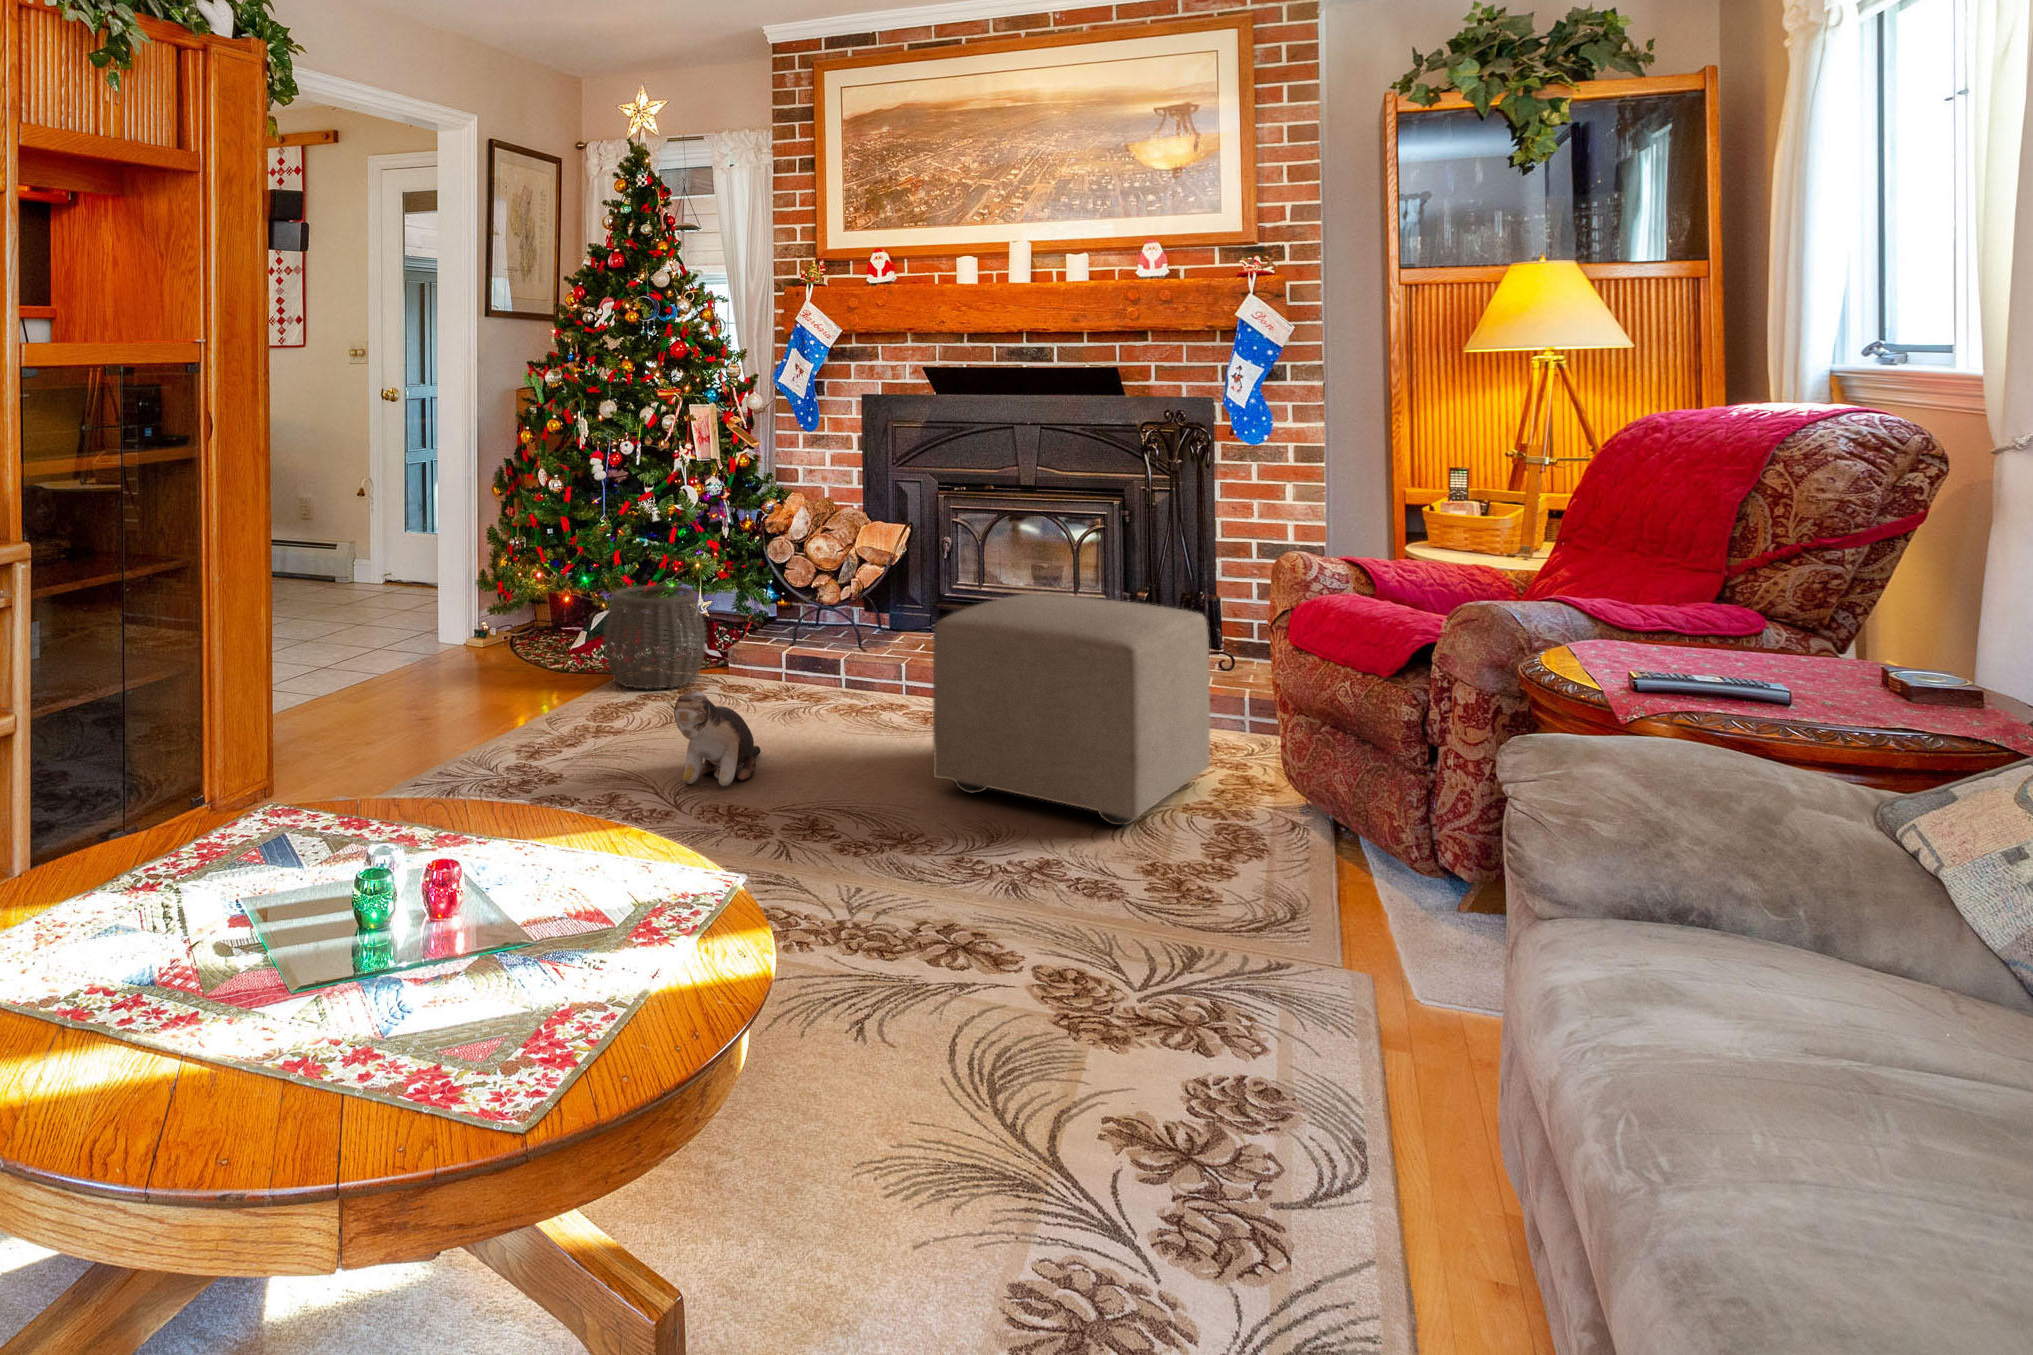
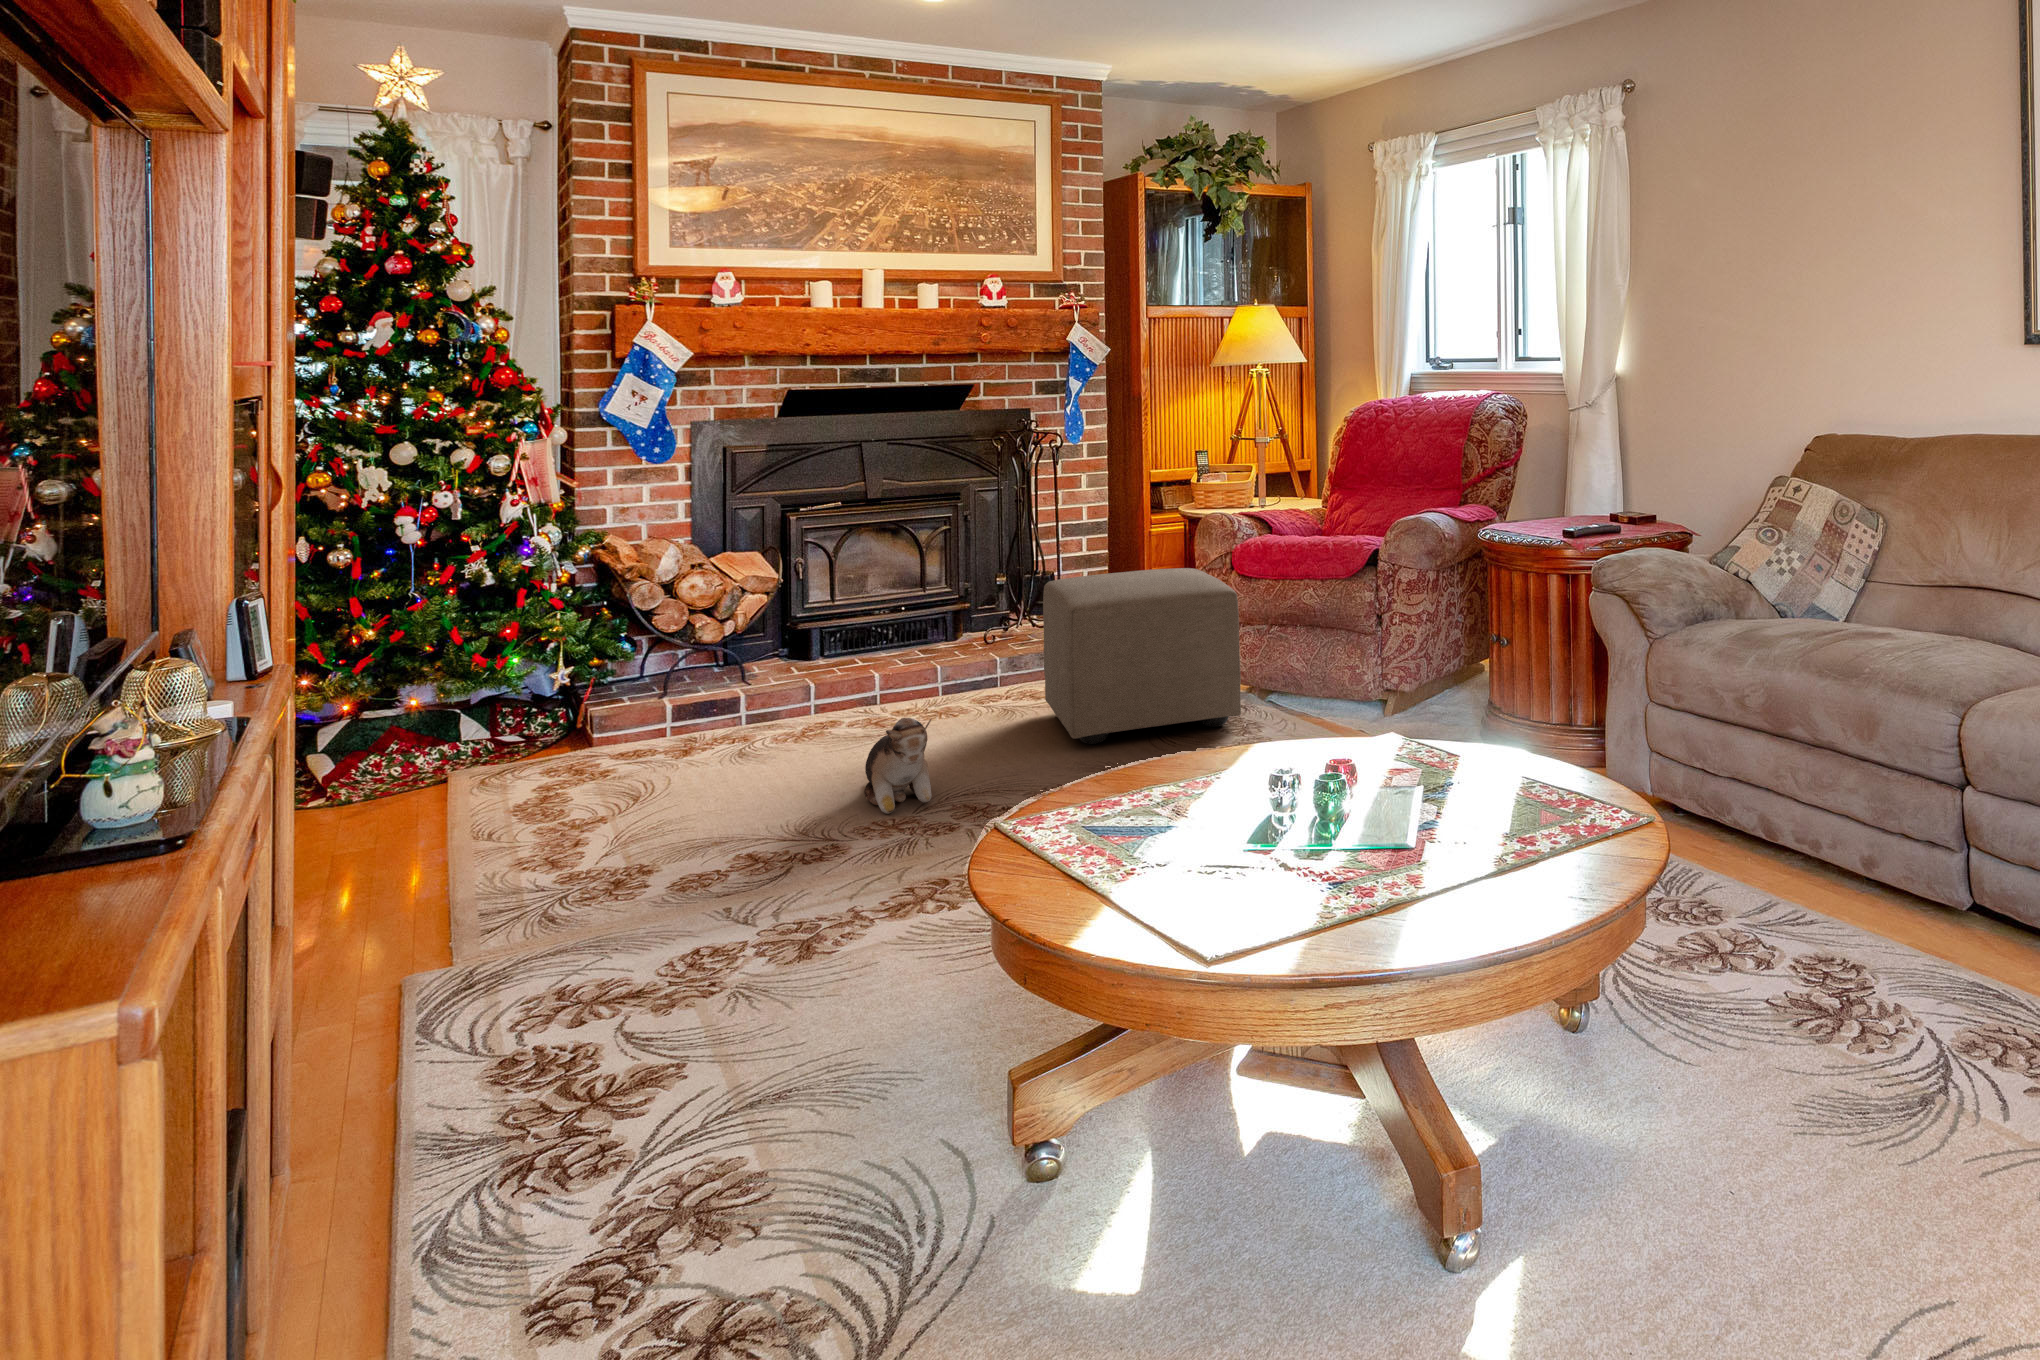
woven basket: present [603,585,706,689] -> none [488,662,637,793]

